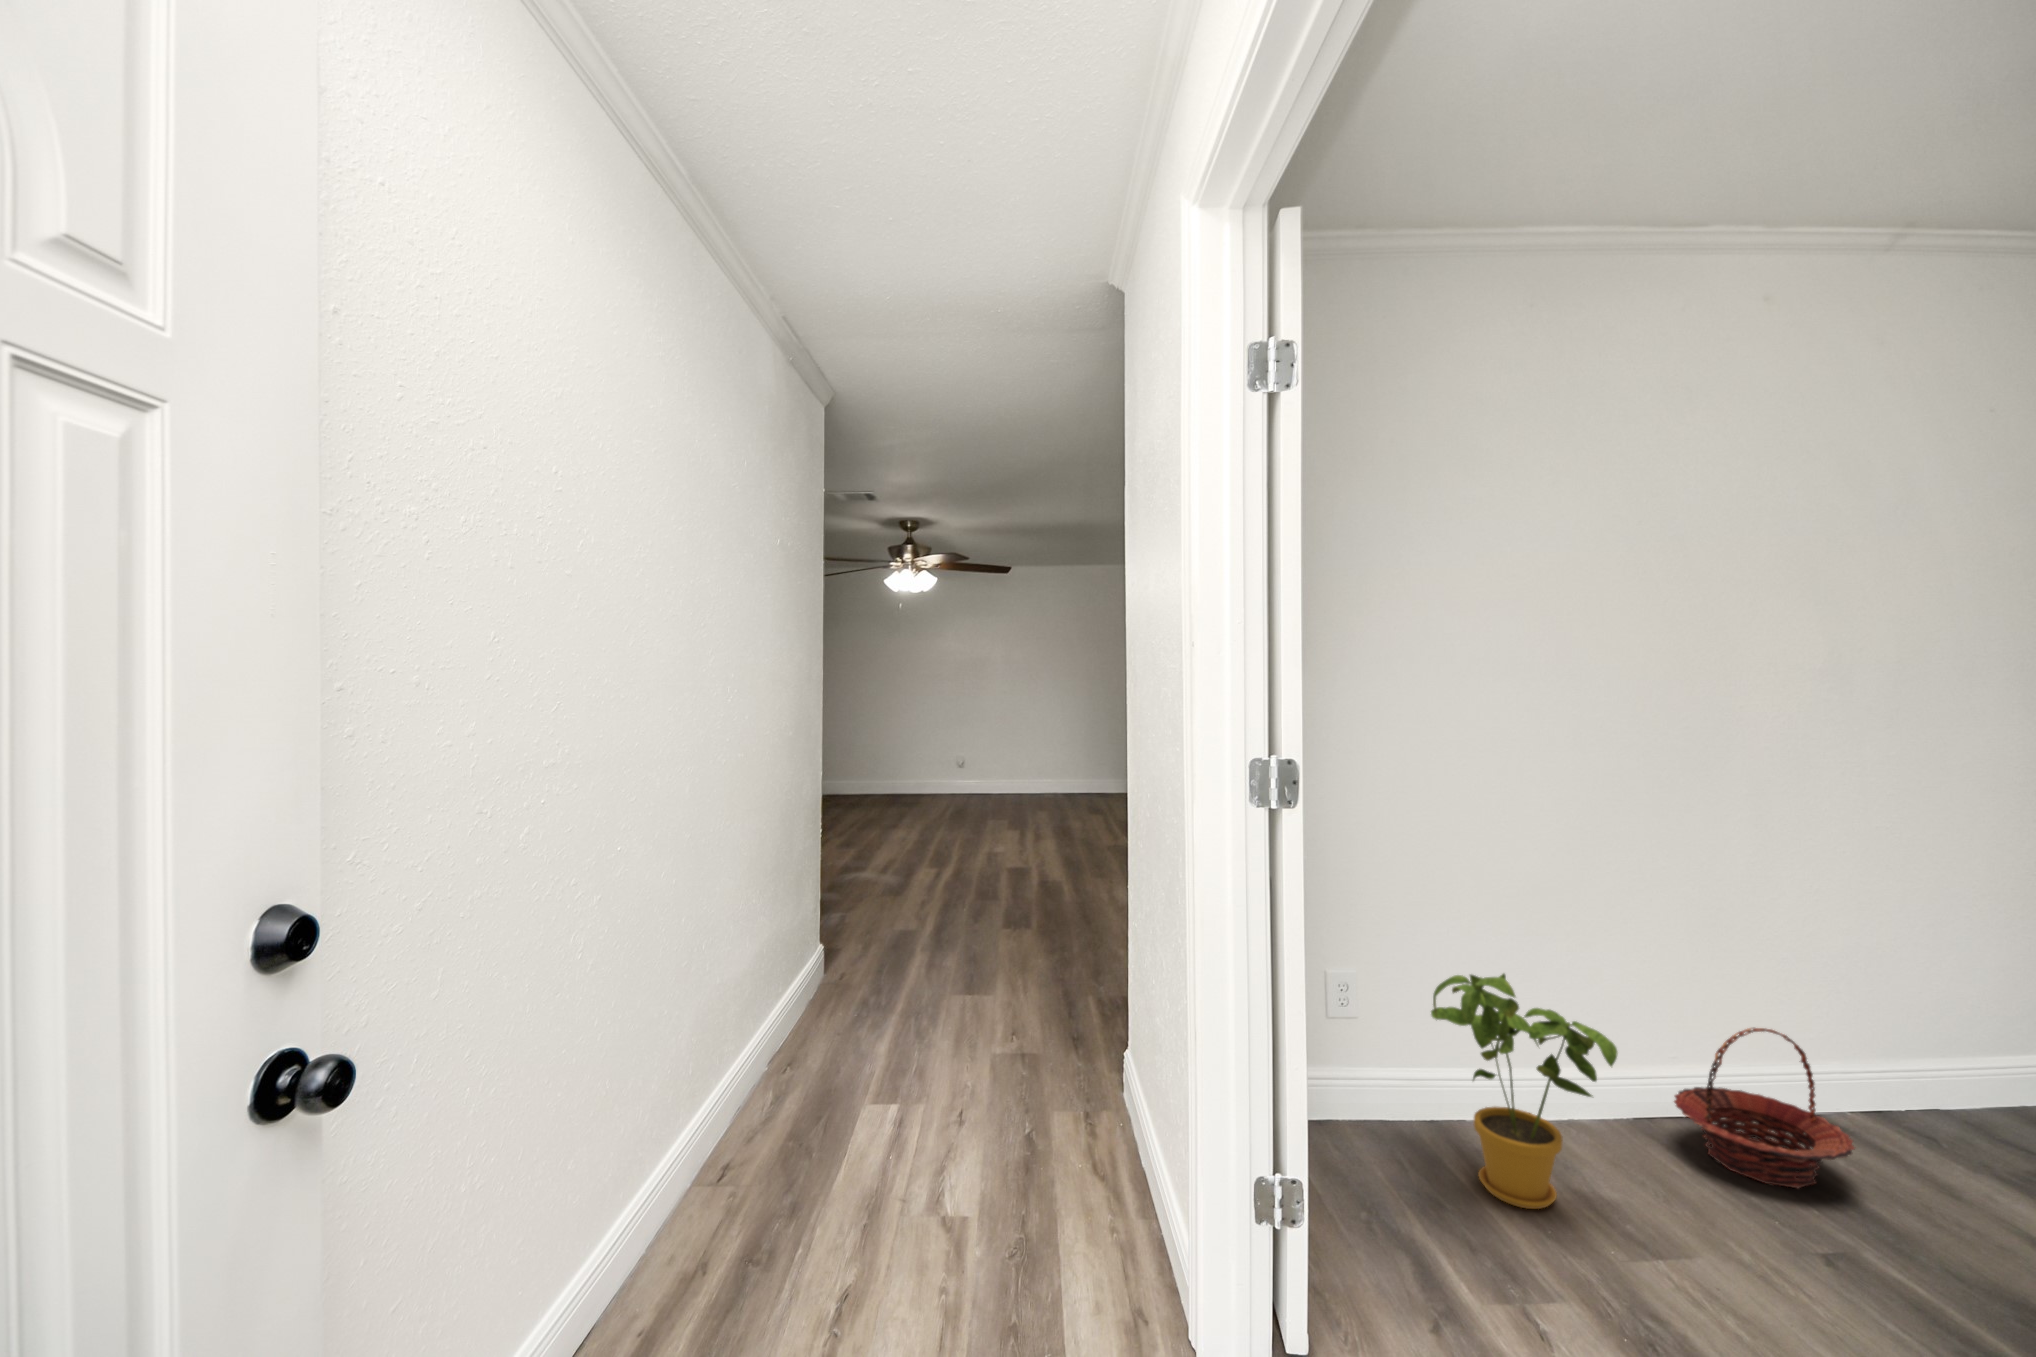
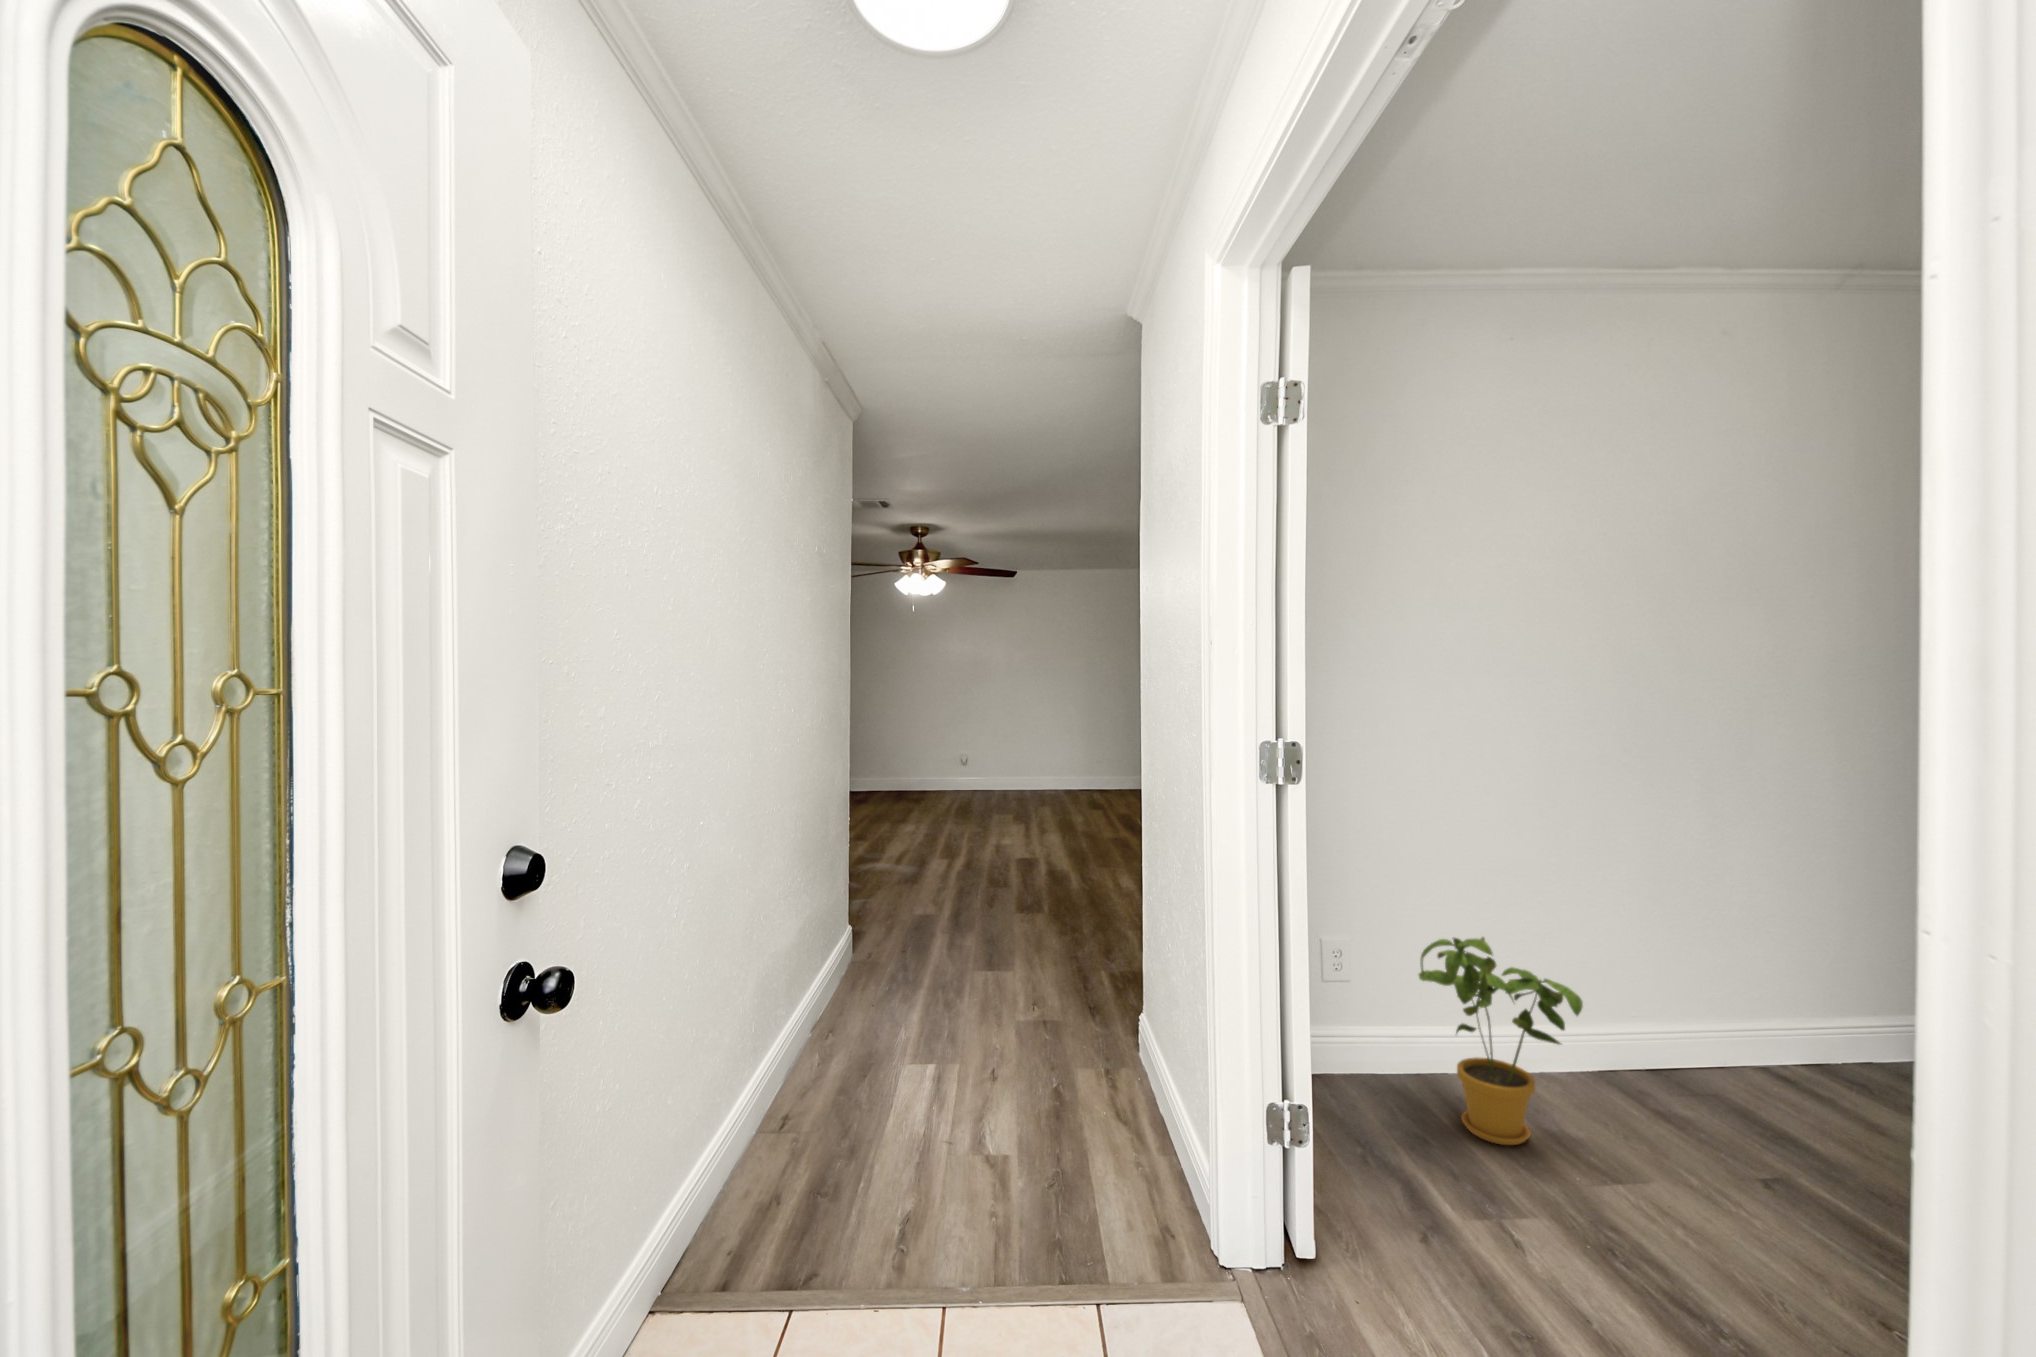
basket: present [1674,1028,1855,1188] -> none [1635,986,1794,1127]

